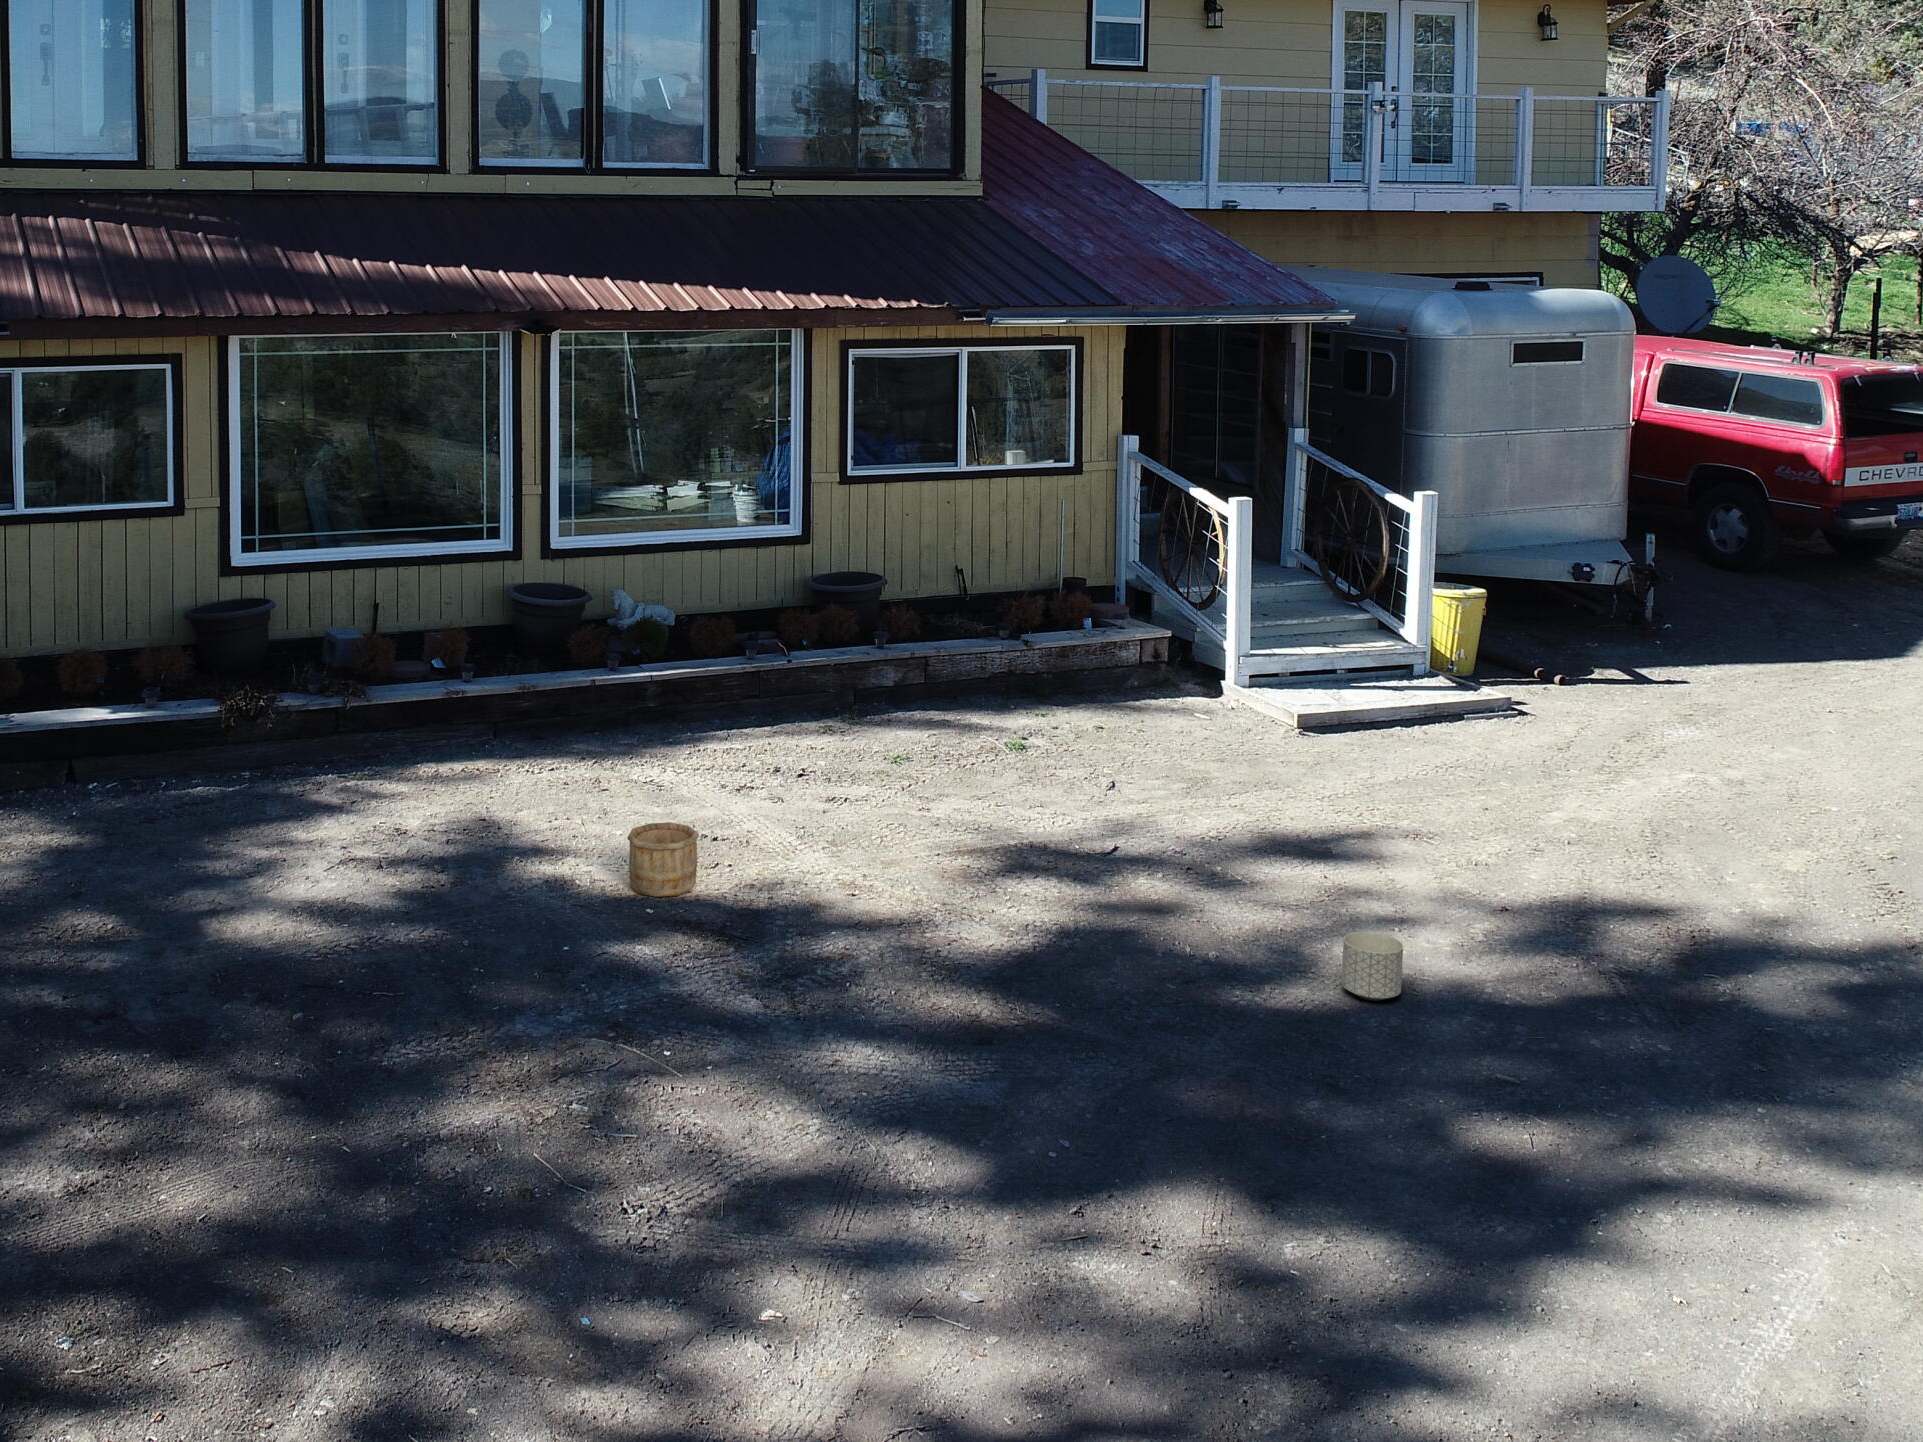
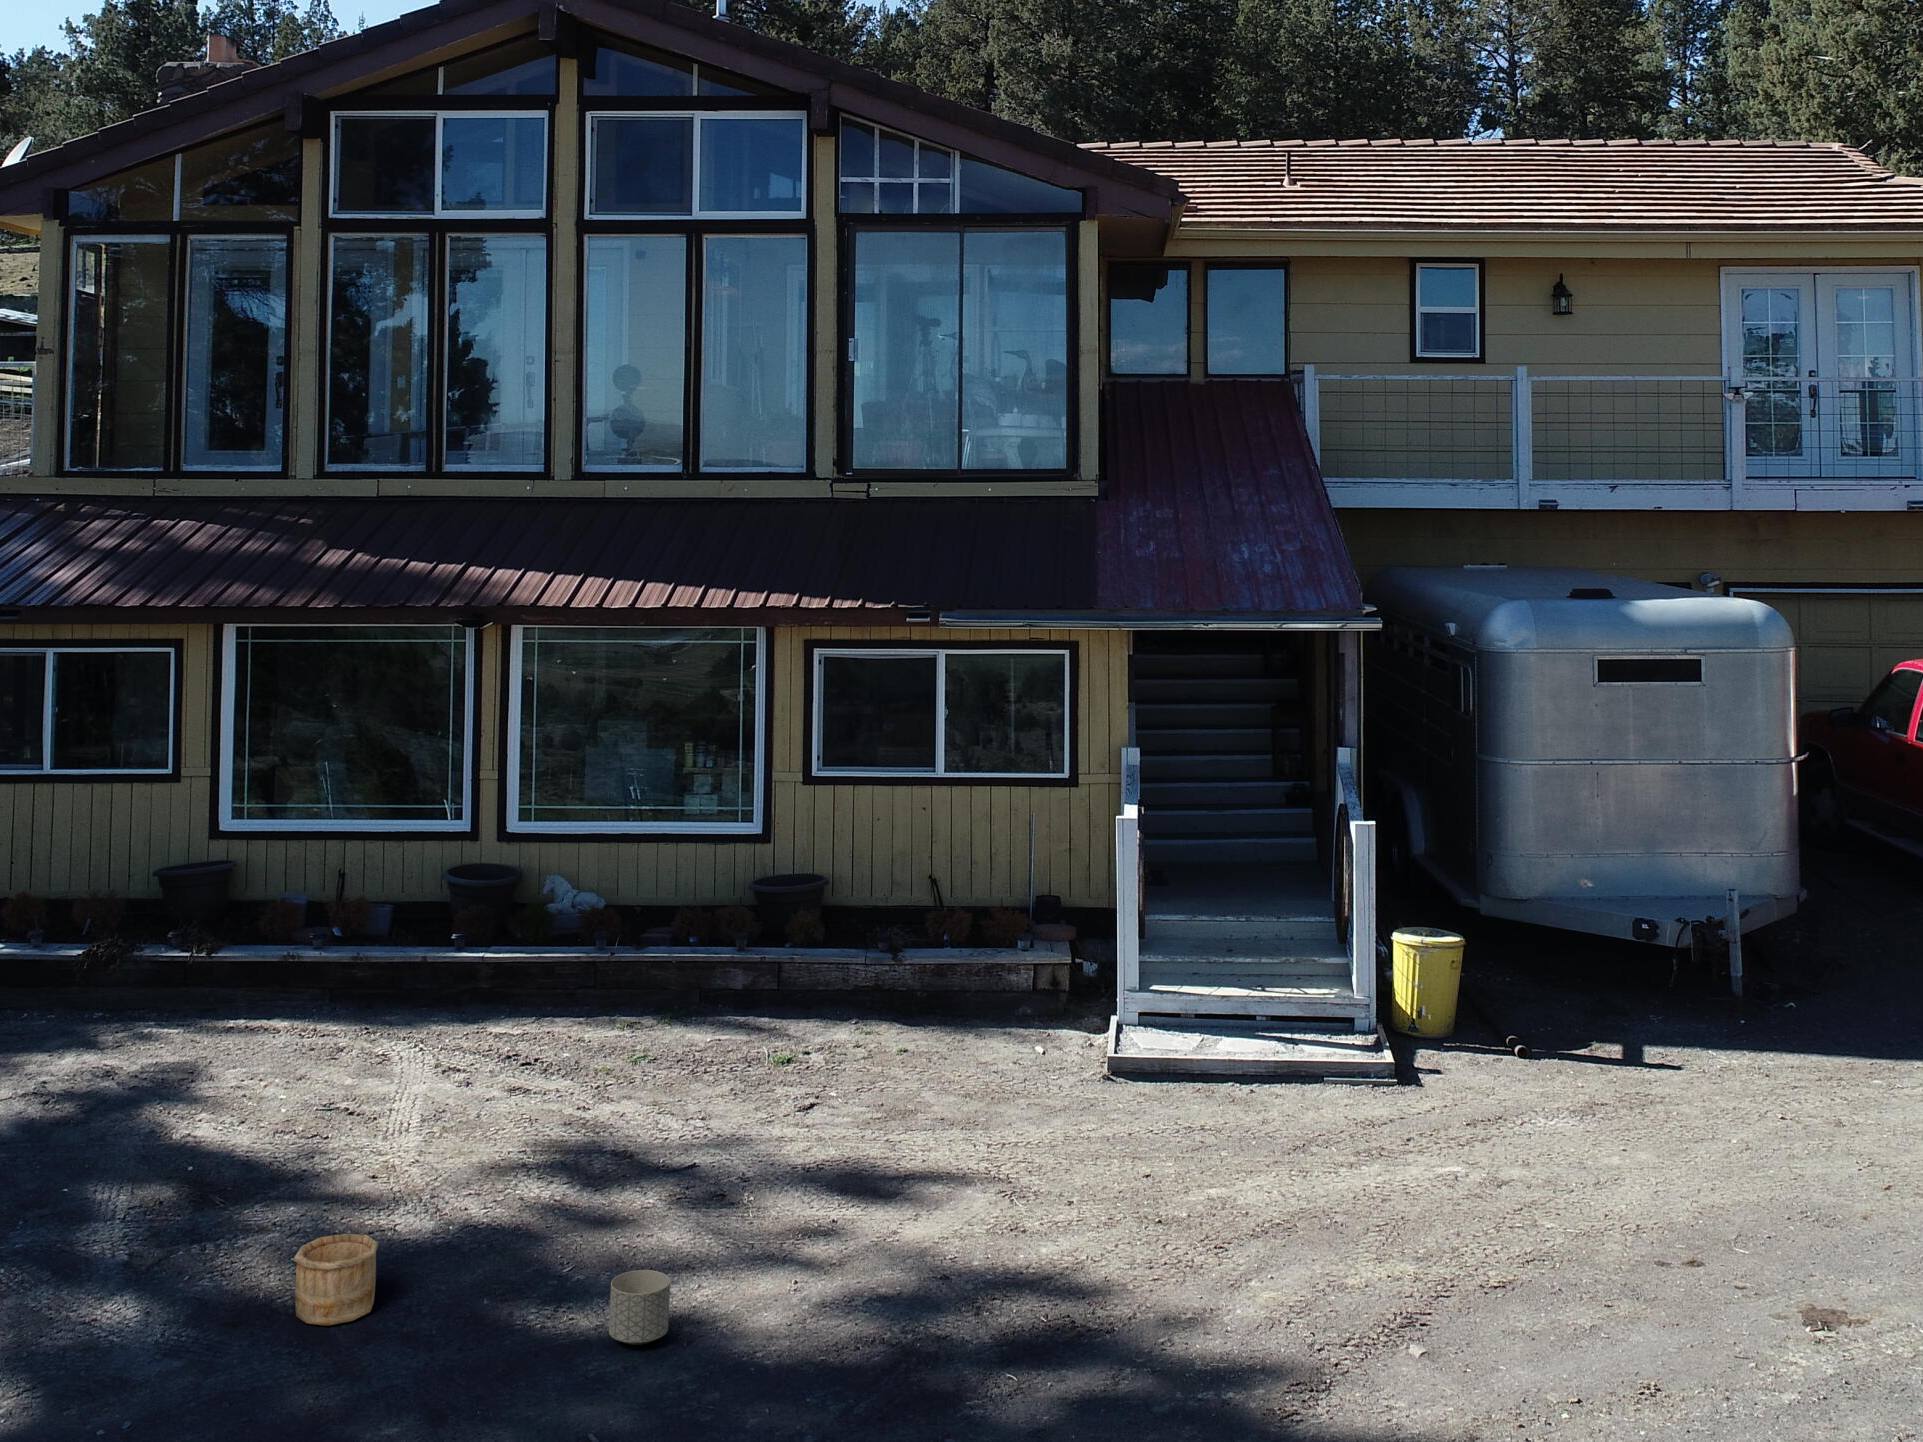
wooden bucket: present [627,822,699,897] -> present [294,1234,378,1326]

